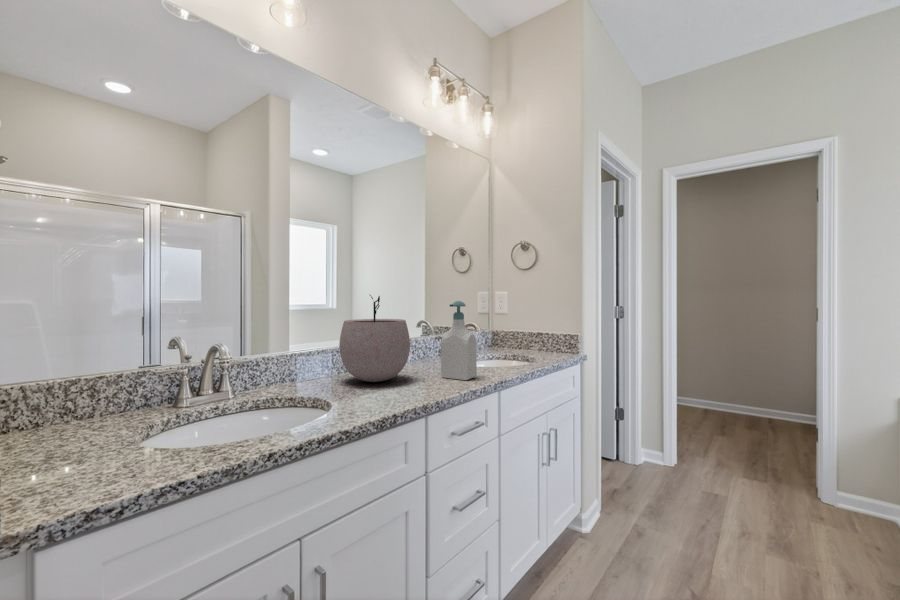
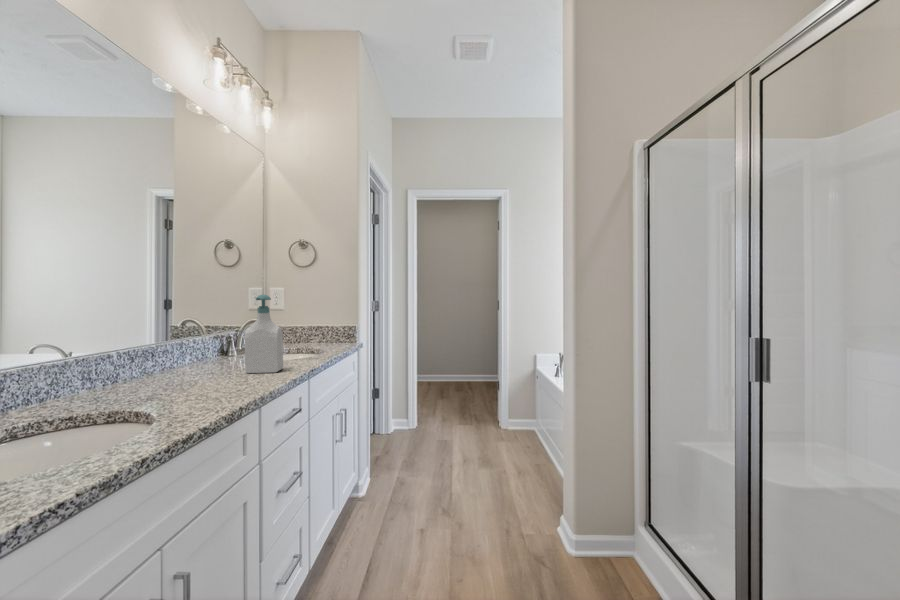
plant pot: present [339,295,410,382] -> none [118,287,213,387]

